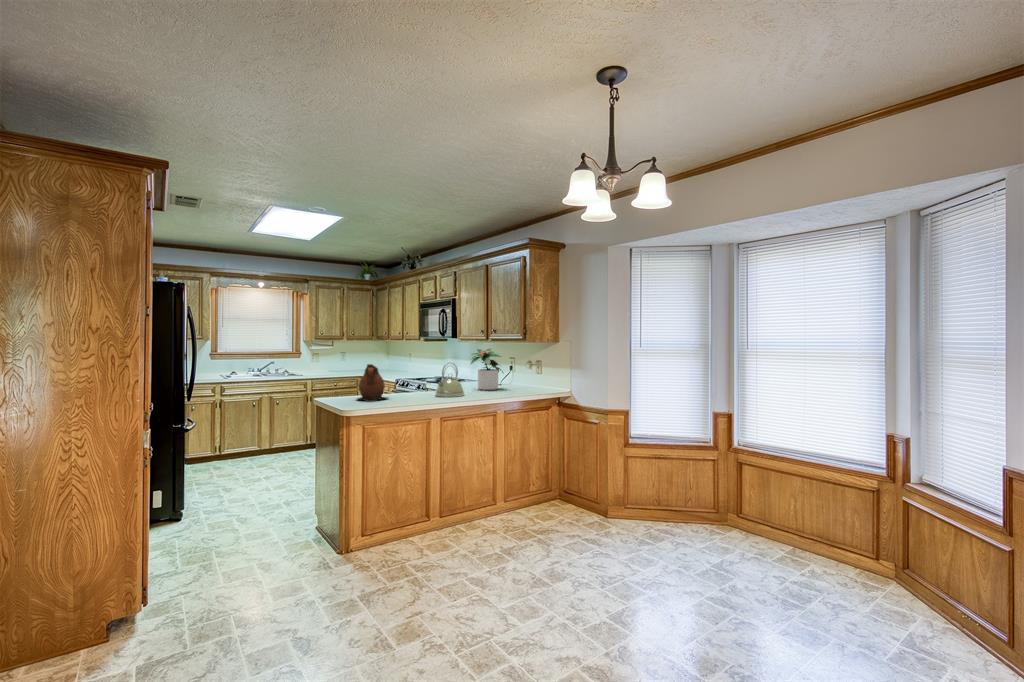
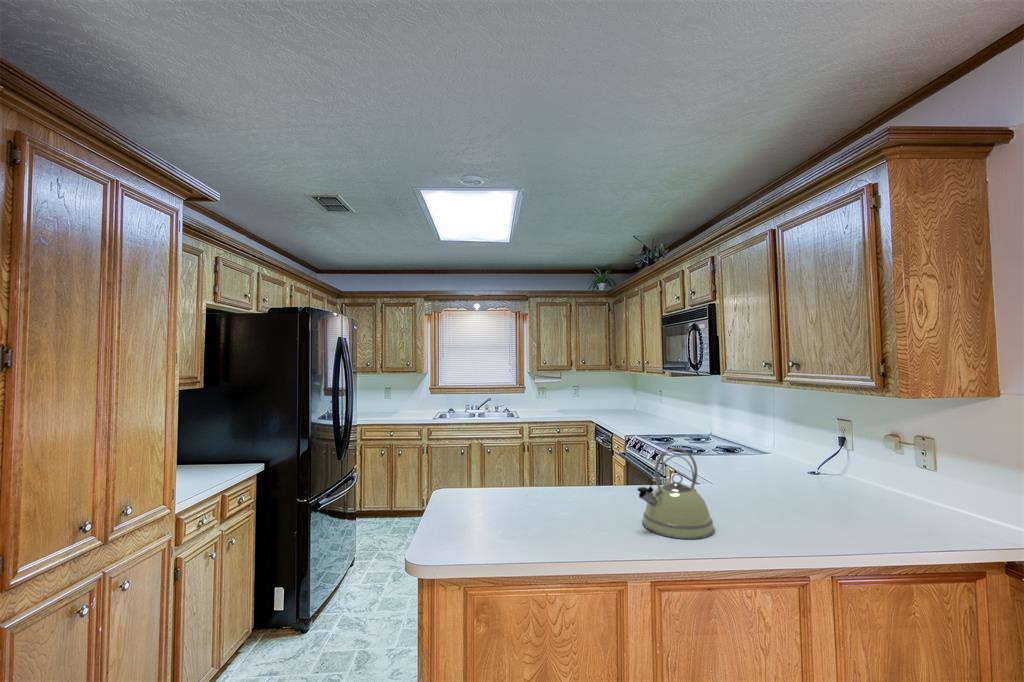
potted plant: present [471,349,504,390] -> none [735,407,831,508]
ceramic pitcher: present [357,364,387,400] -> none [470,447,538,528]

